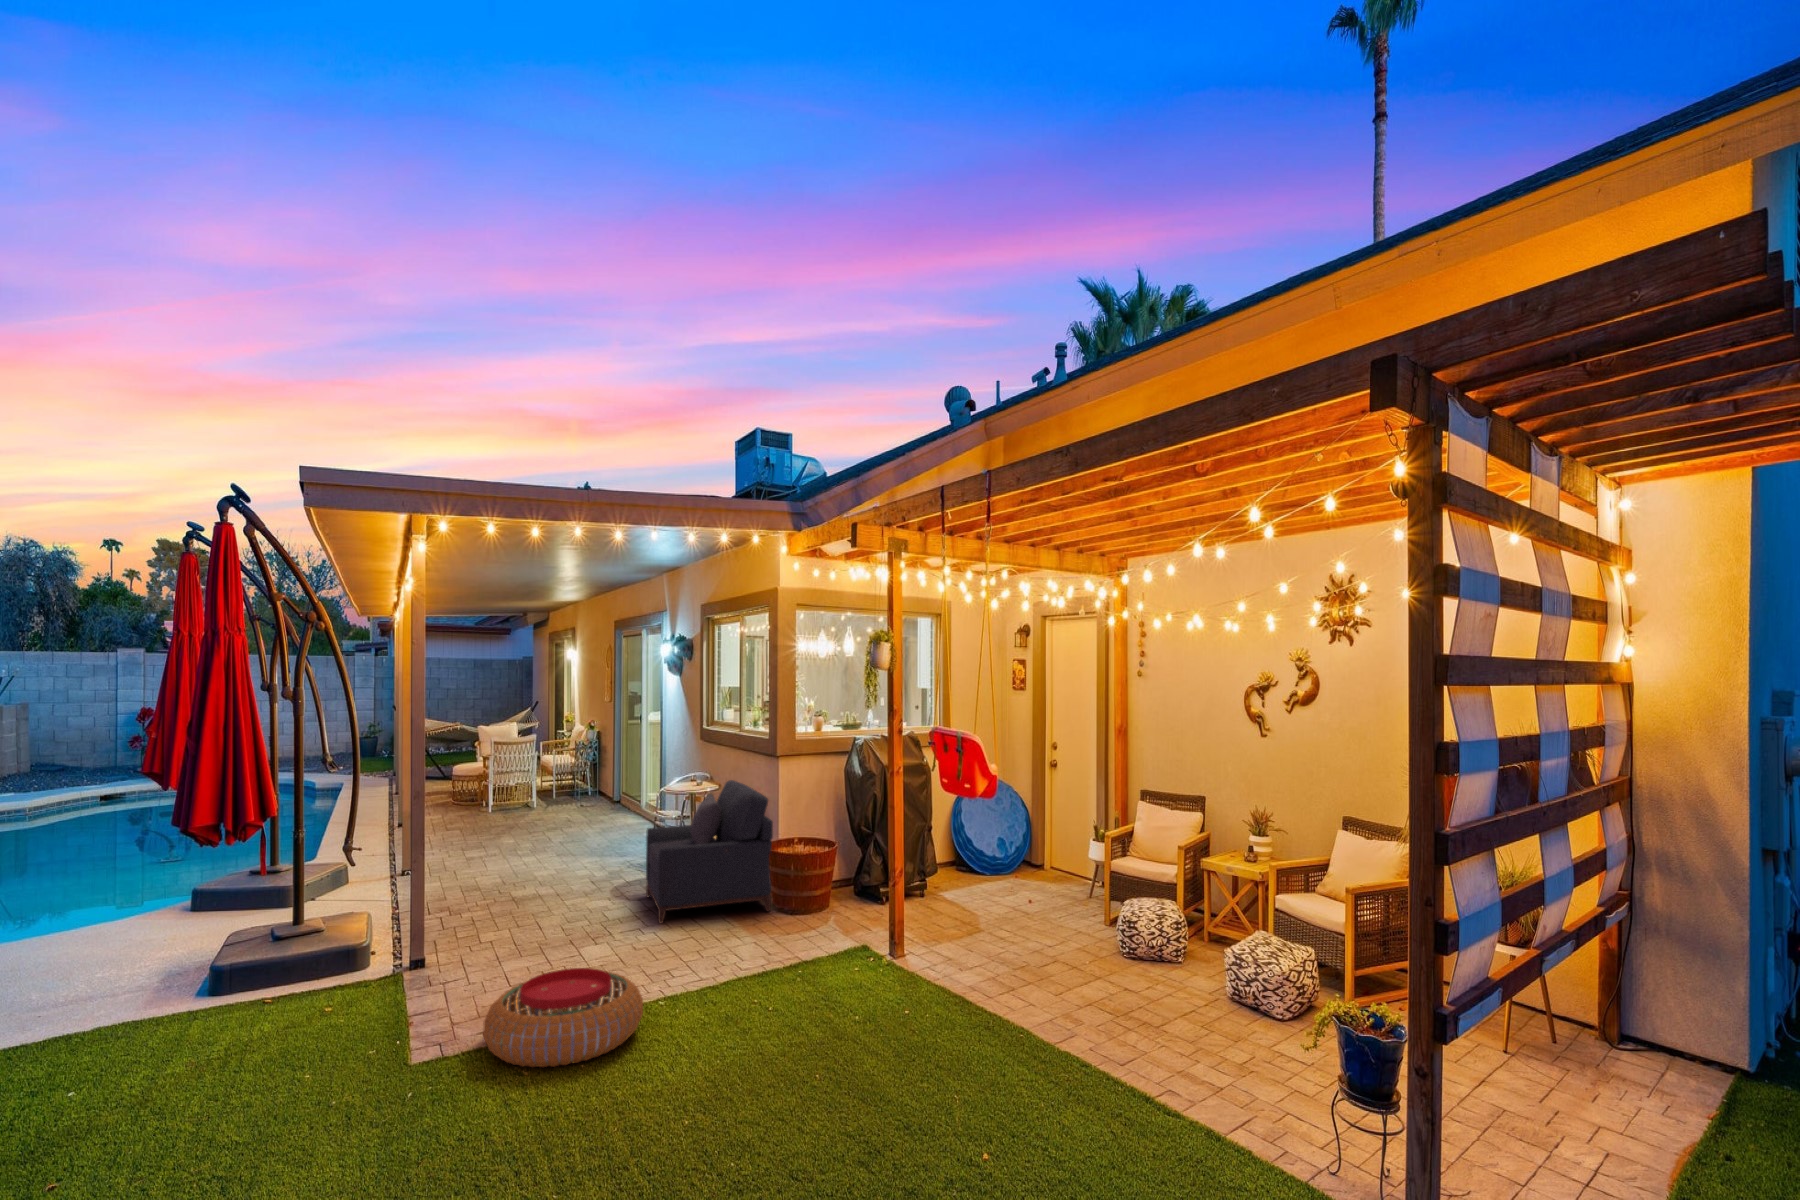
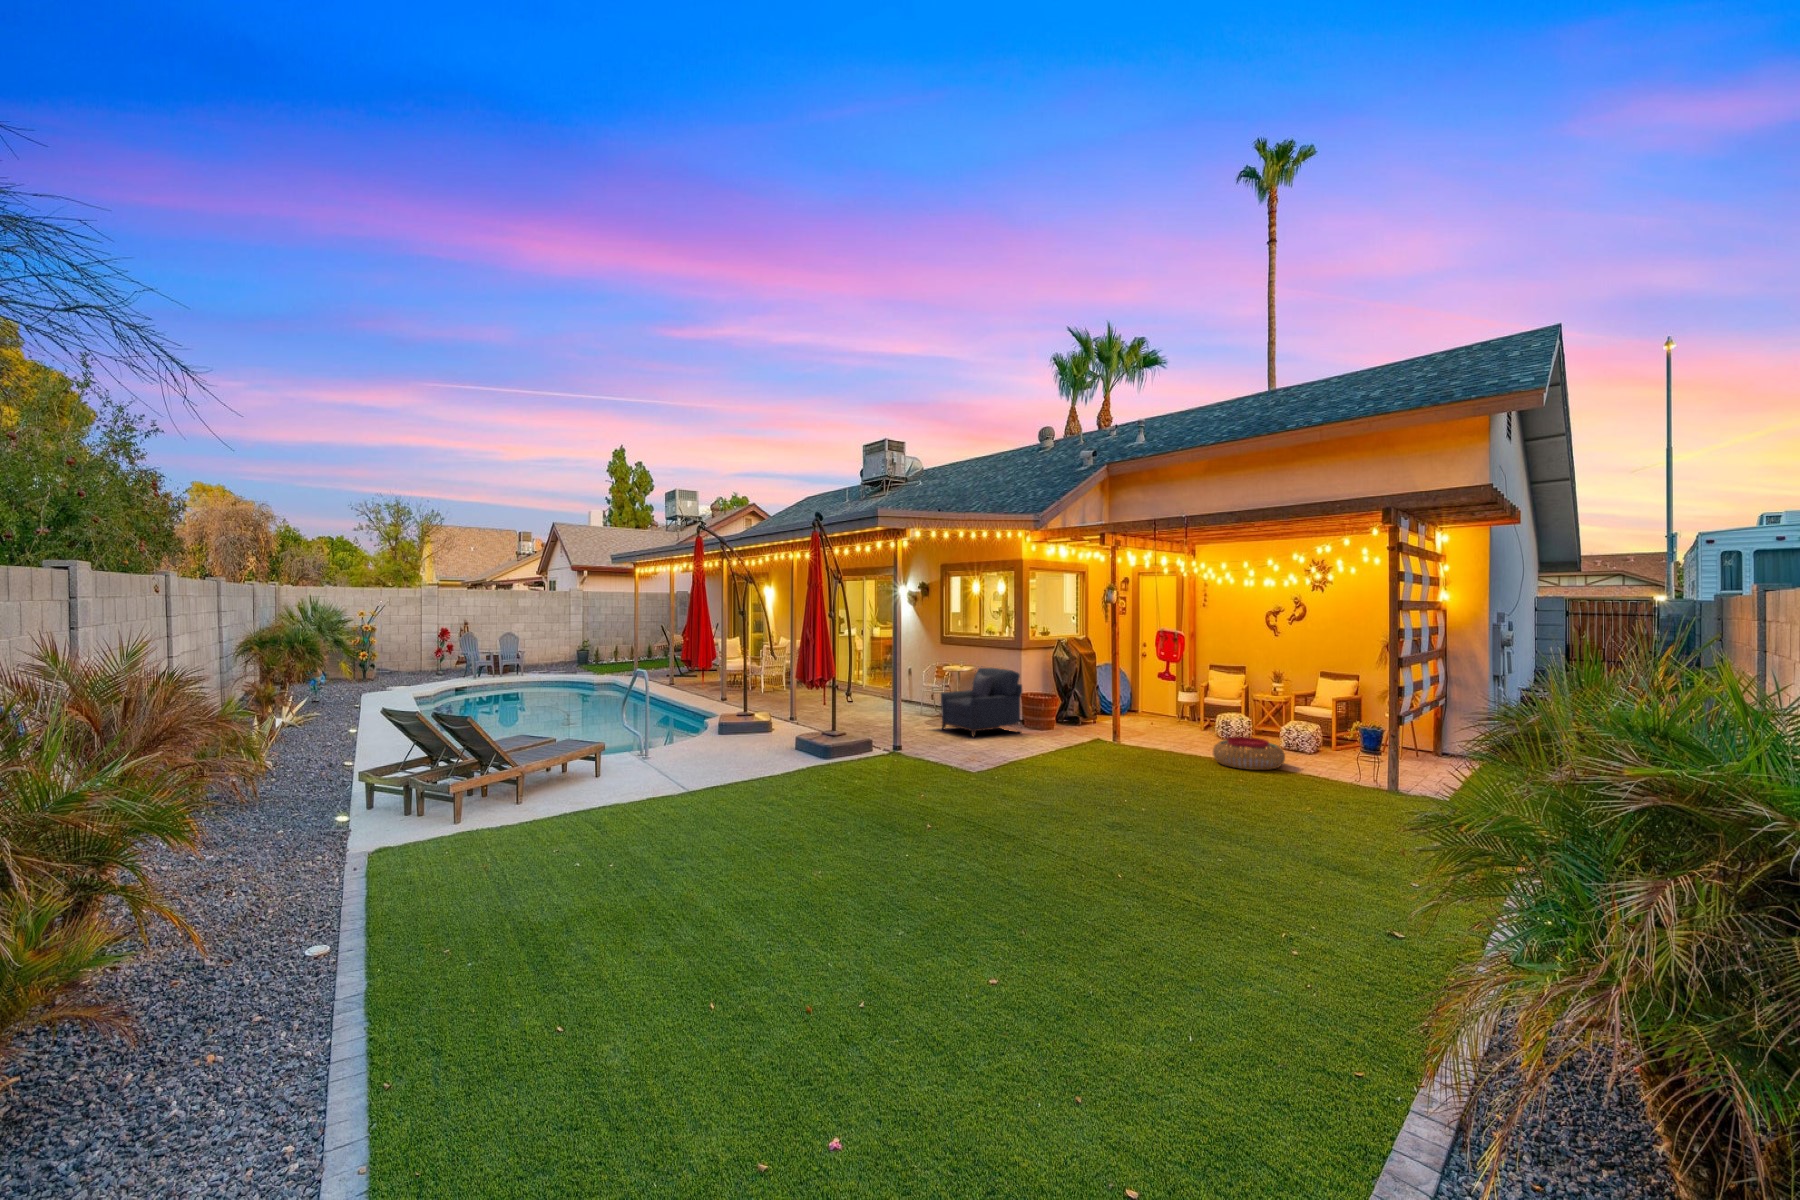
pouf: present [483,968,643,1067] -> present [1213,737,1285,770]

